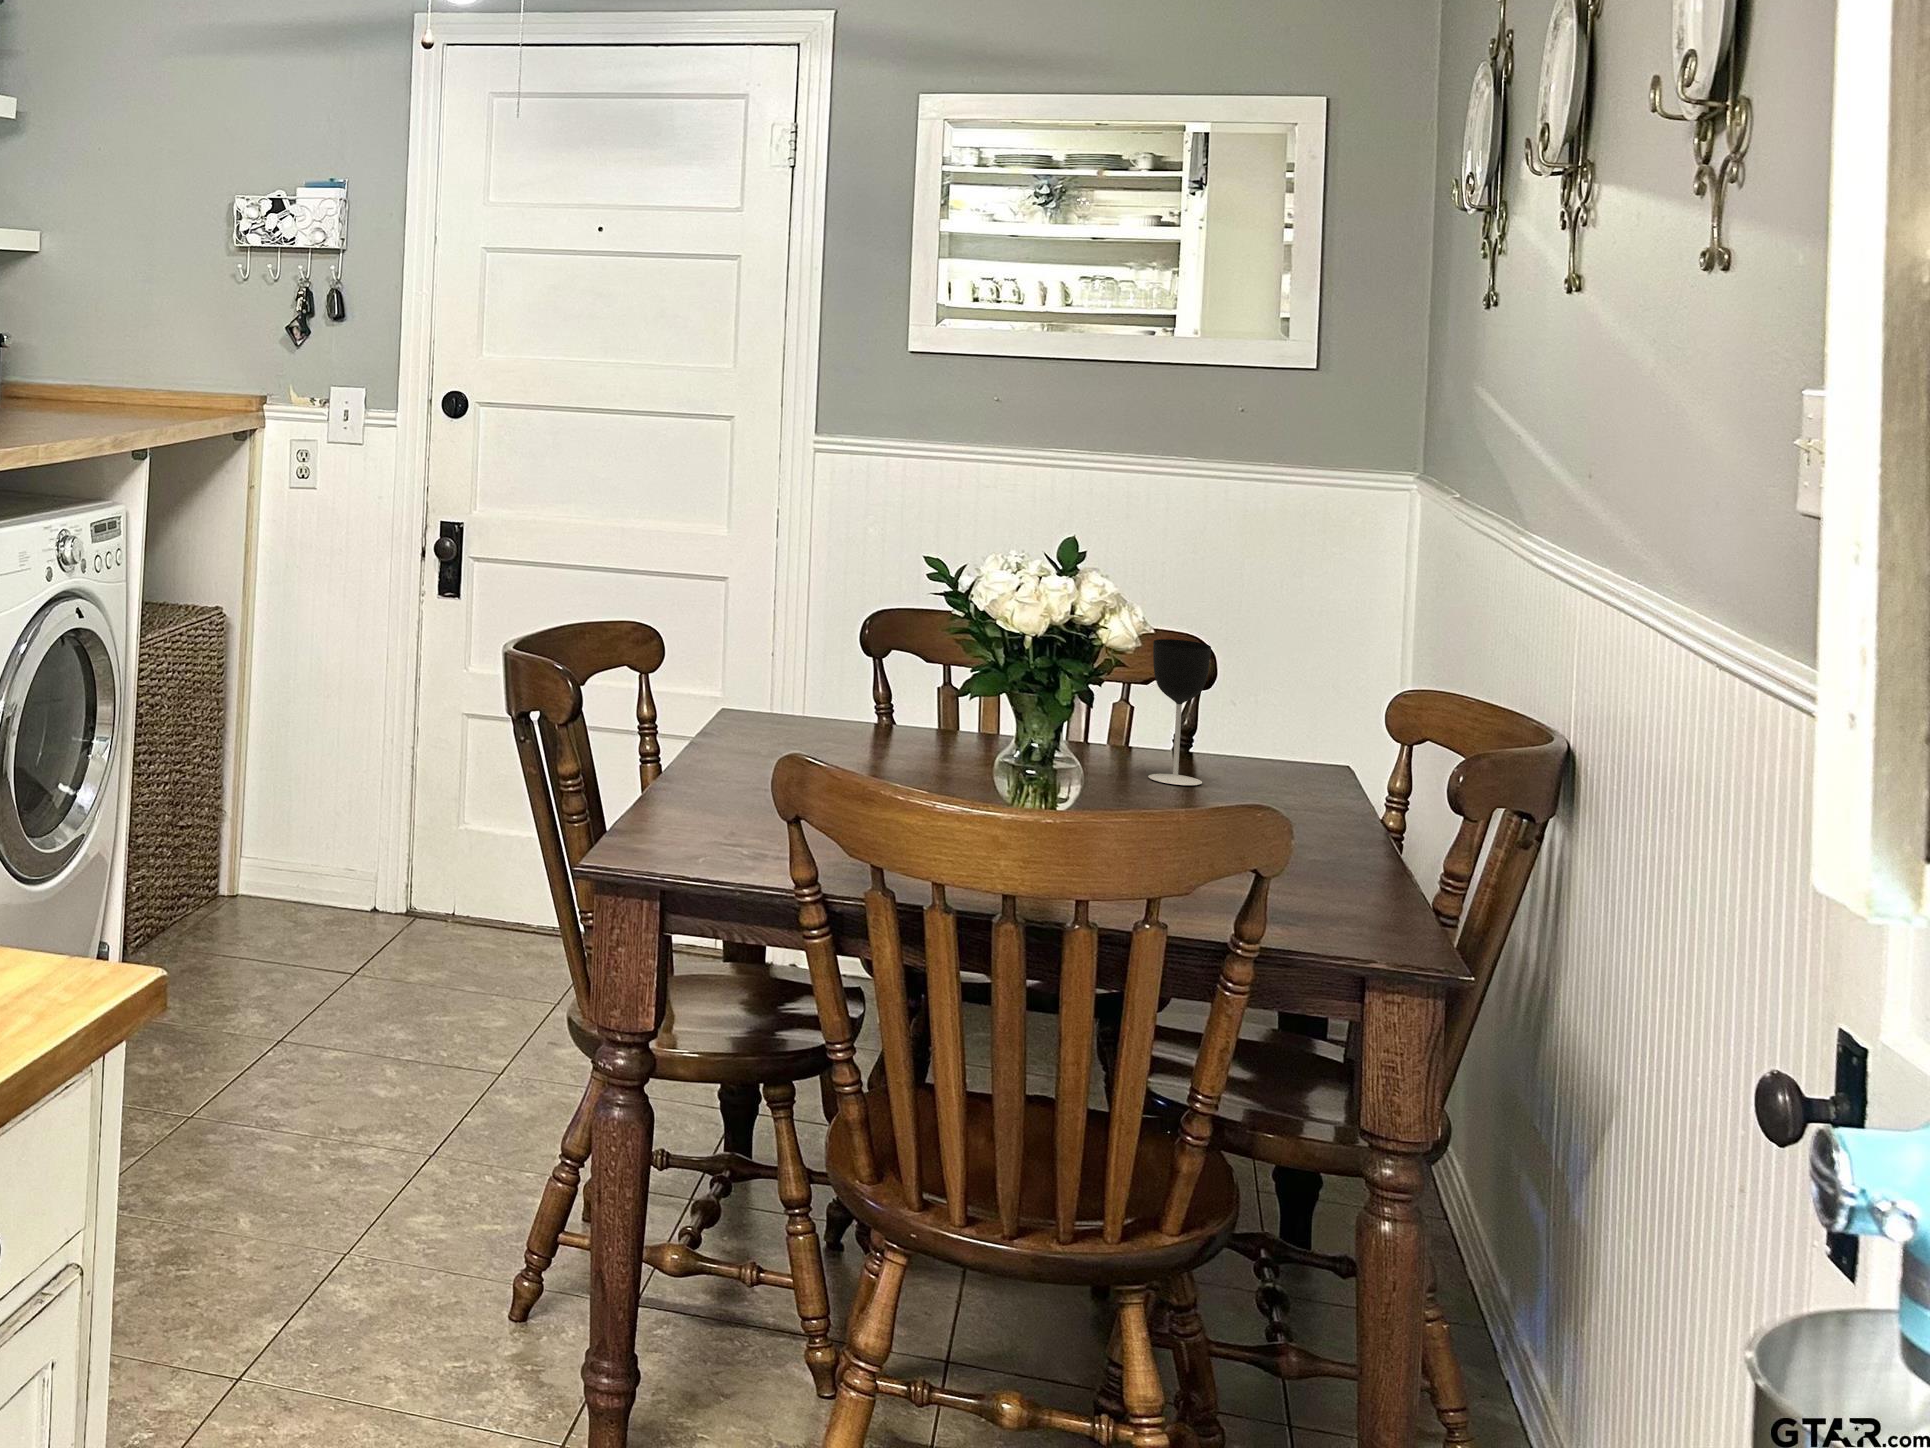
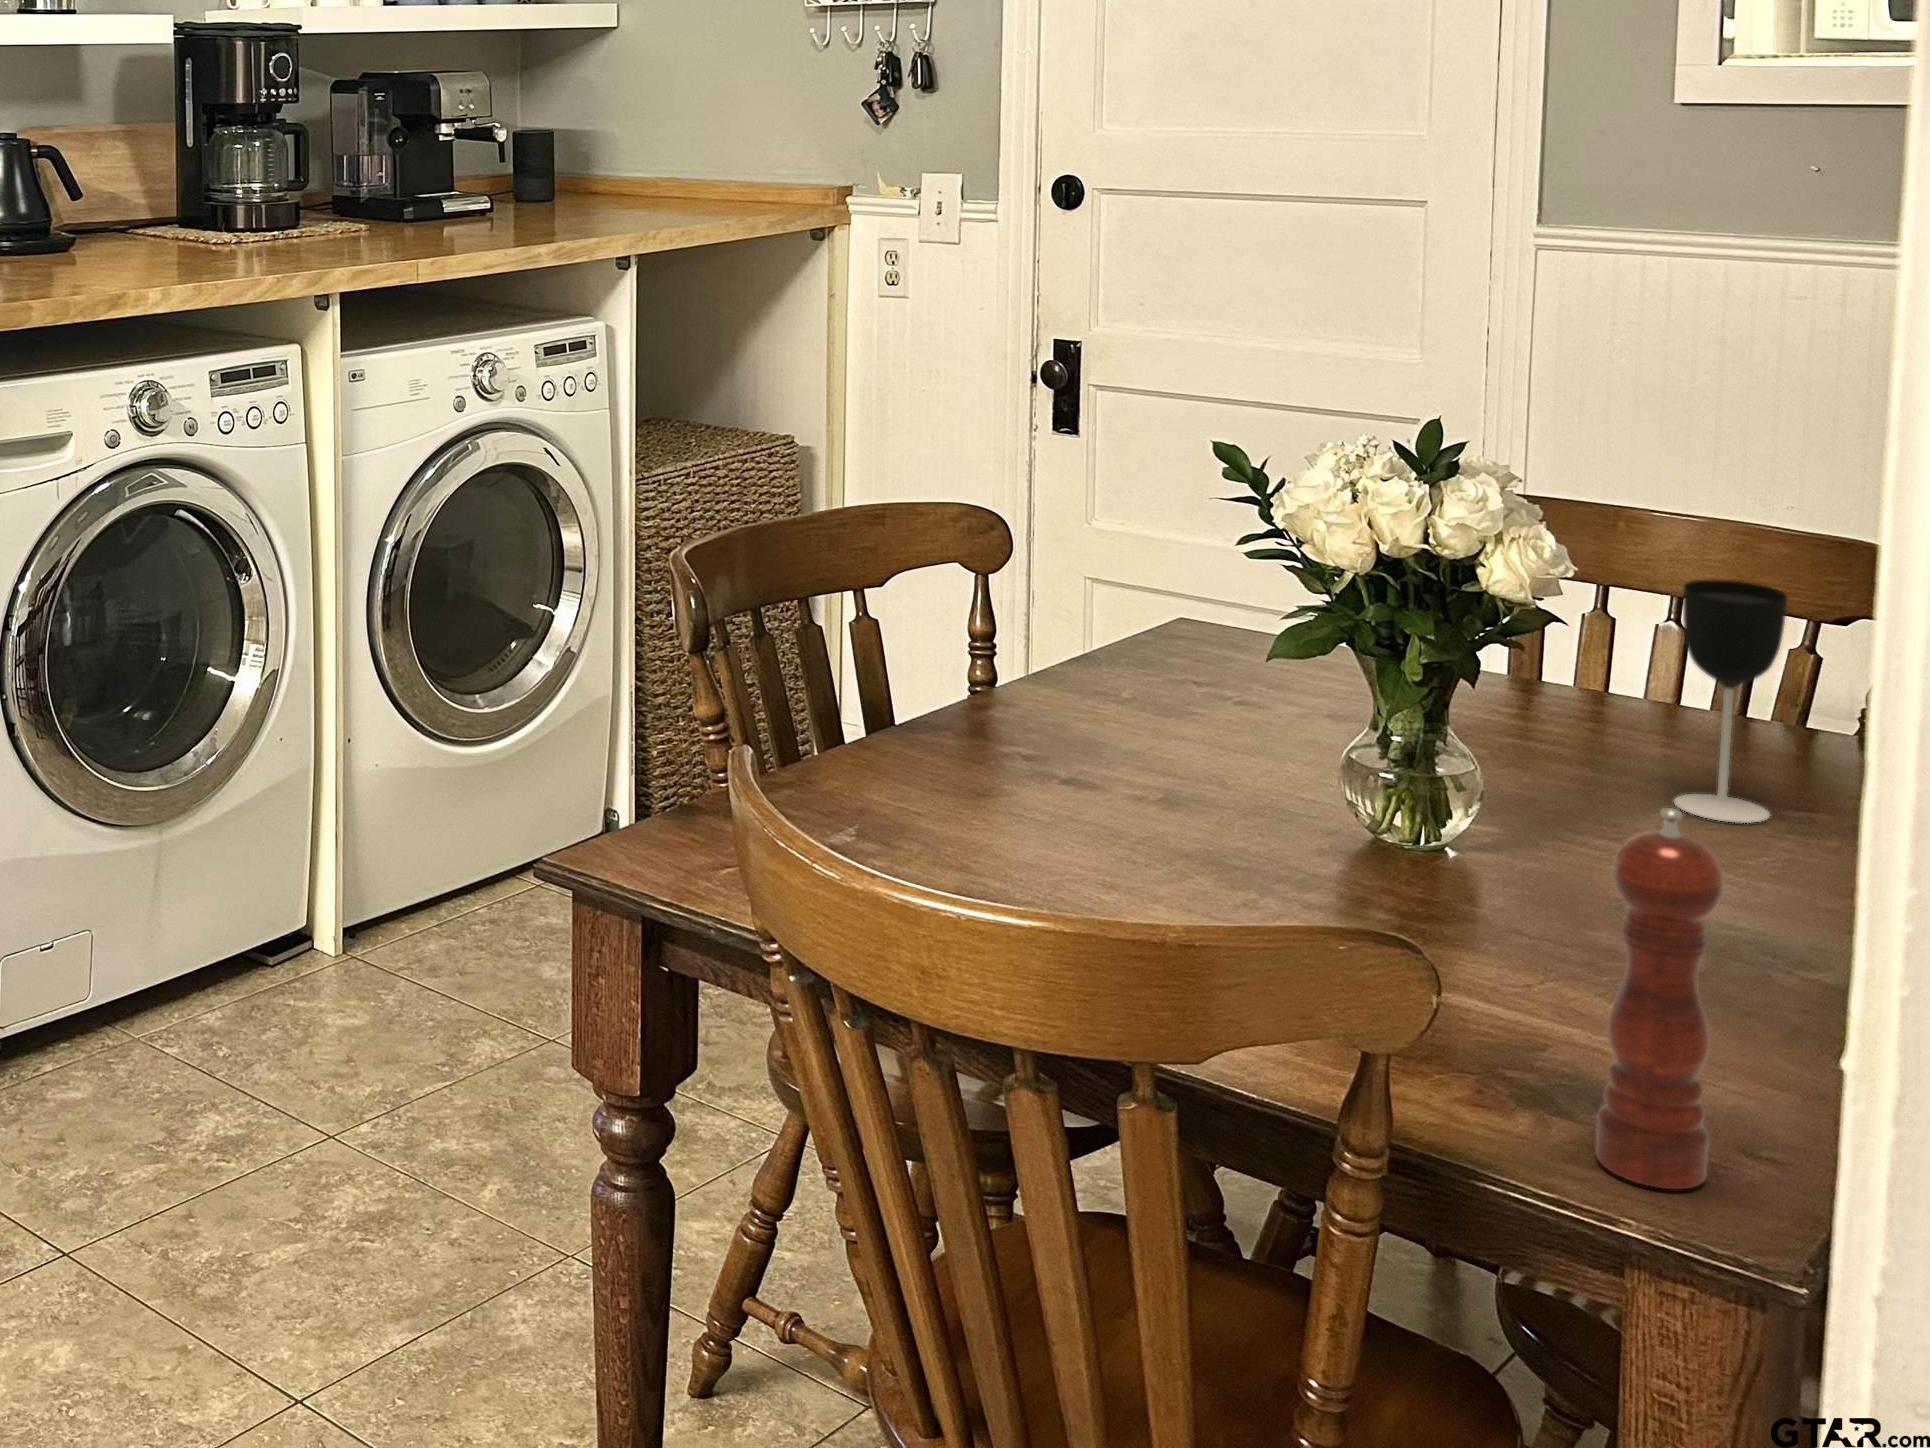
pepper mill: none [1327,723,1392,932] -> present [1595,808,1723,1189]

